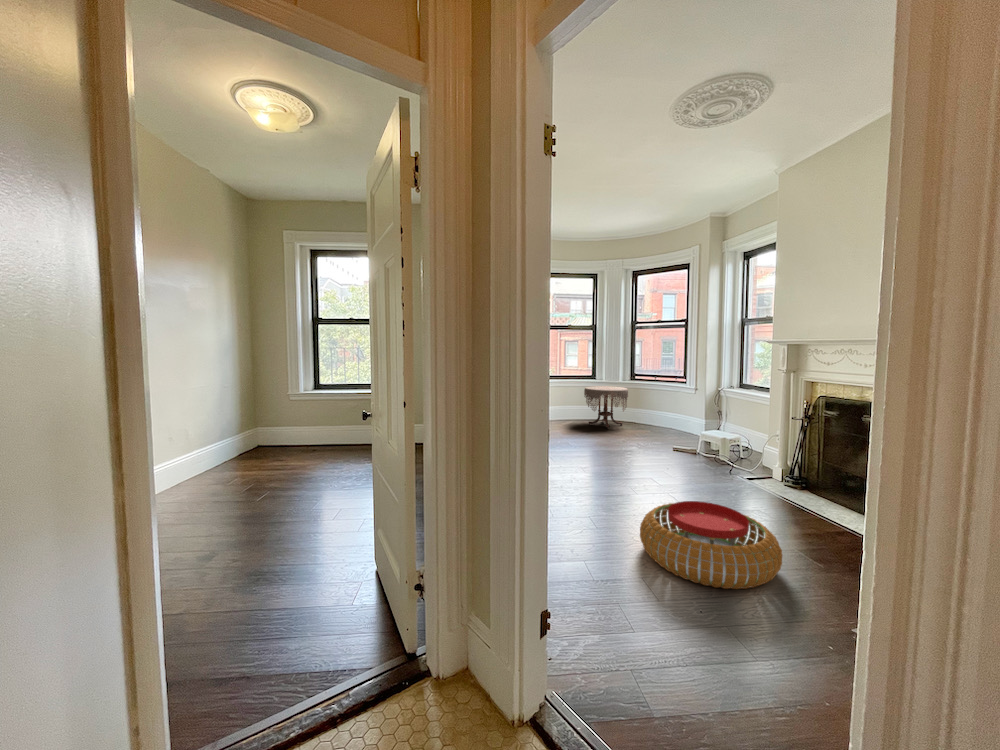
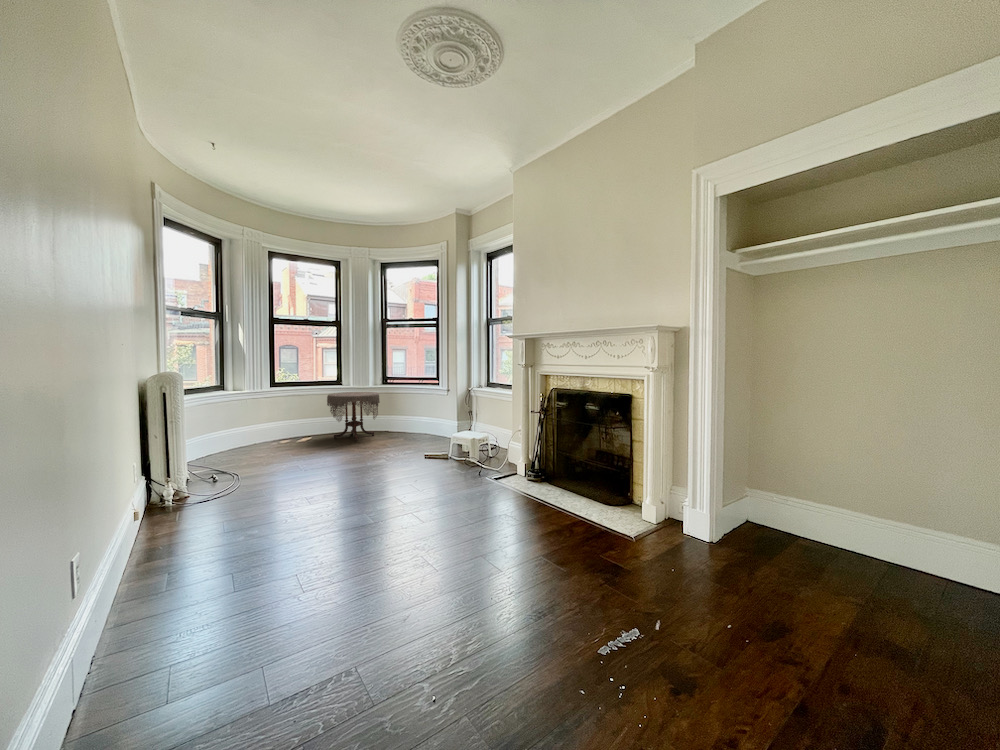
pouf: present [640,501,782,589] -> none [364,526,533,654]

